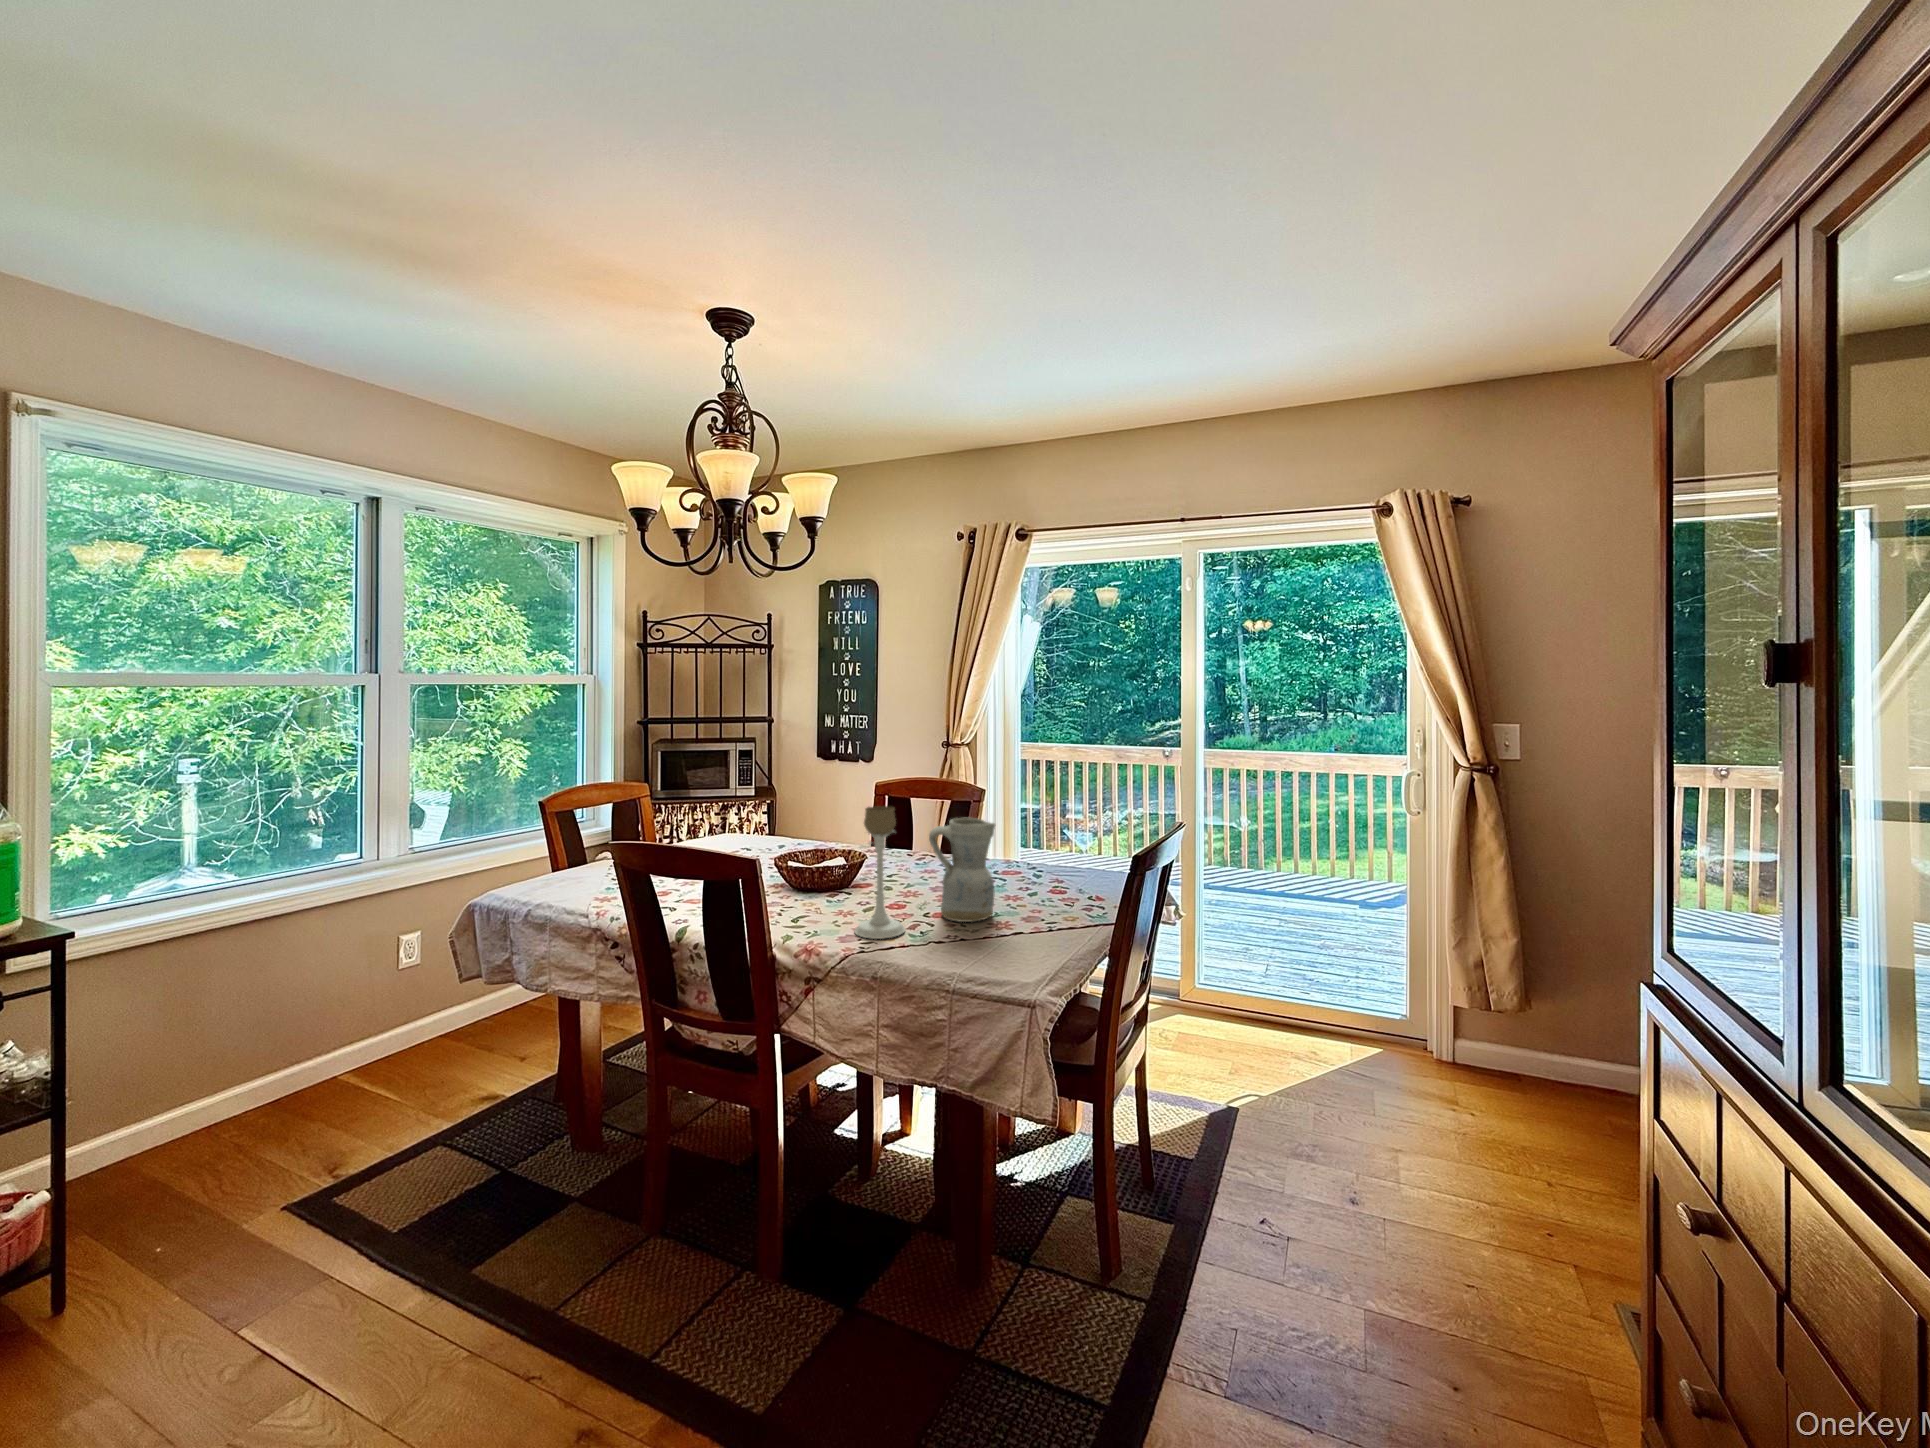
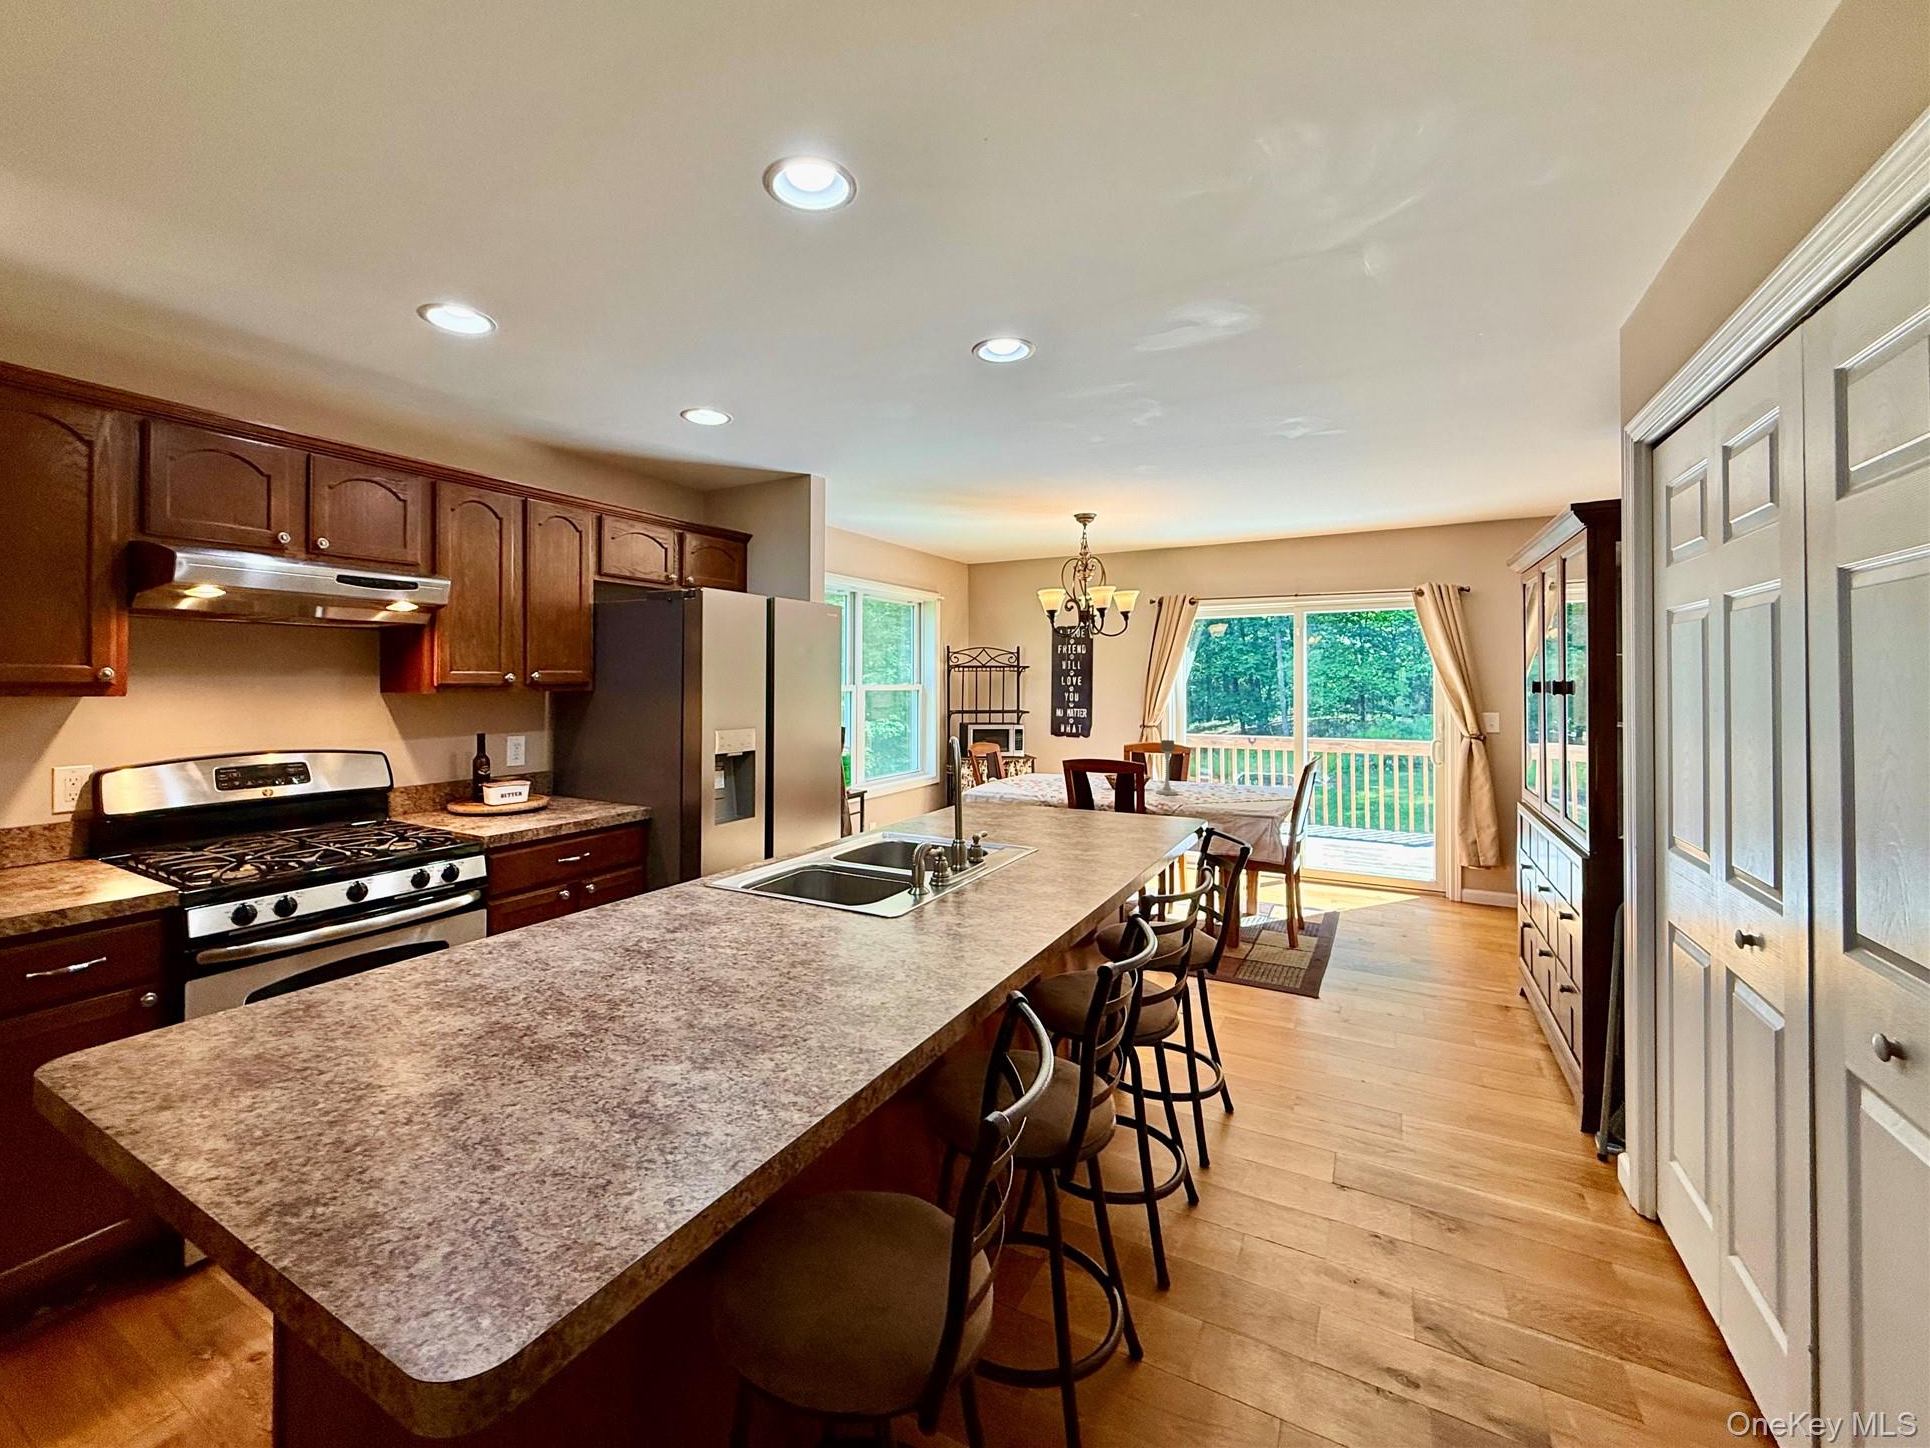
ceramic pitcher: present [929,818,995,922] -> none [1184,749,1215,793]

